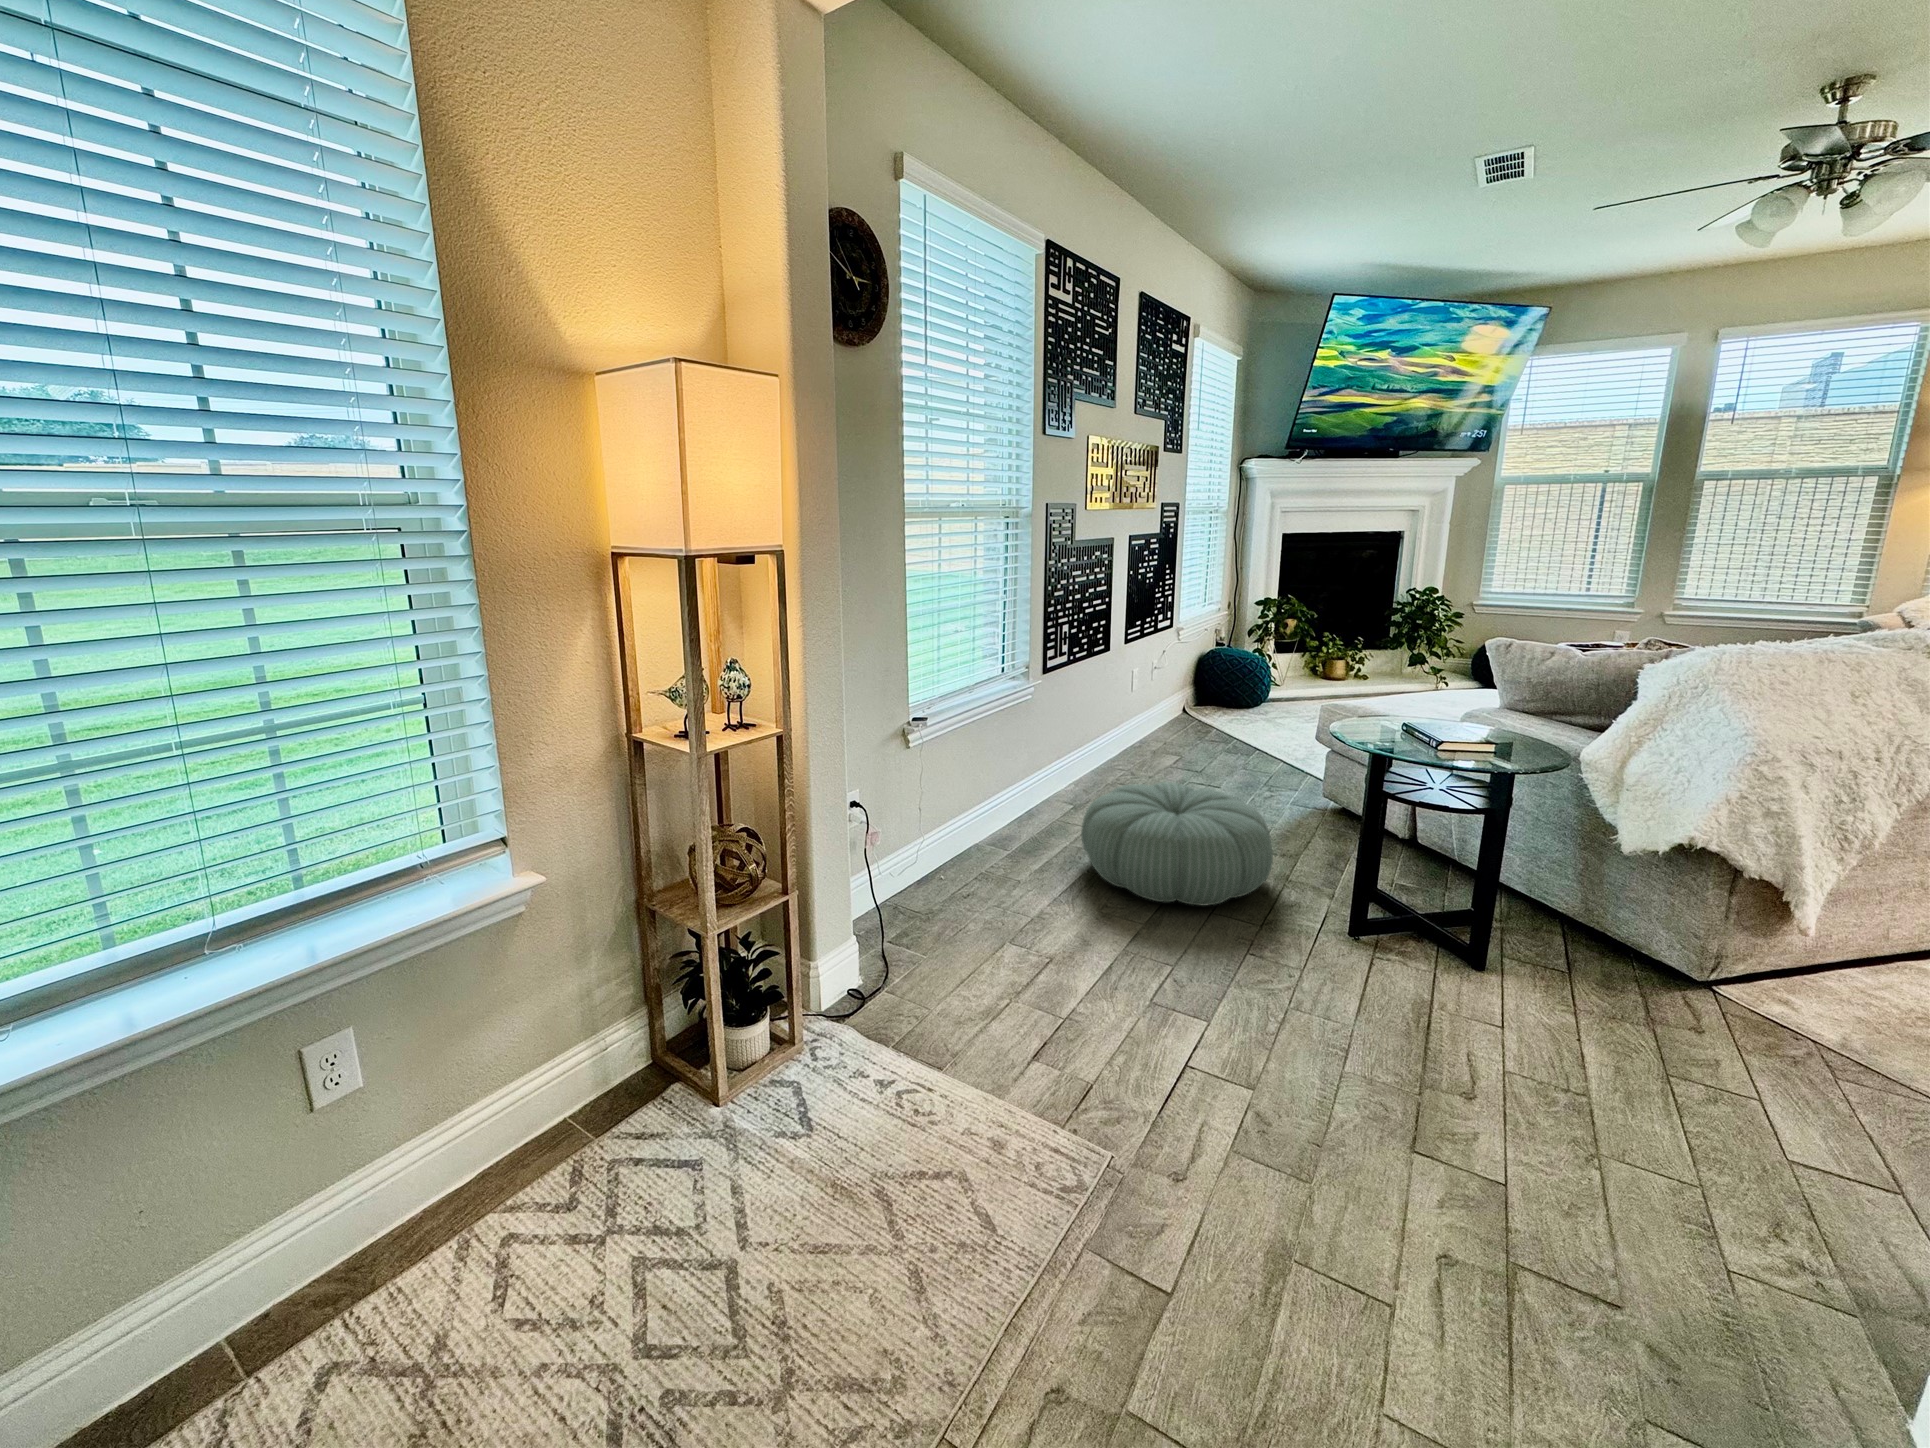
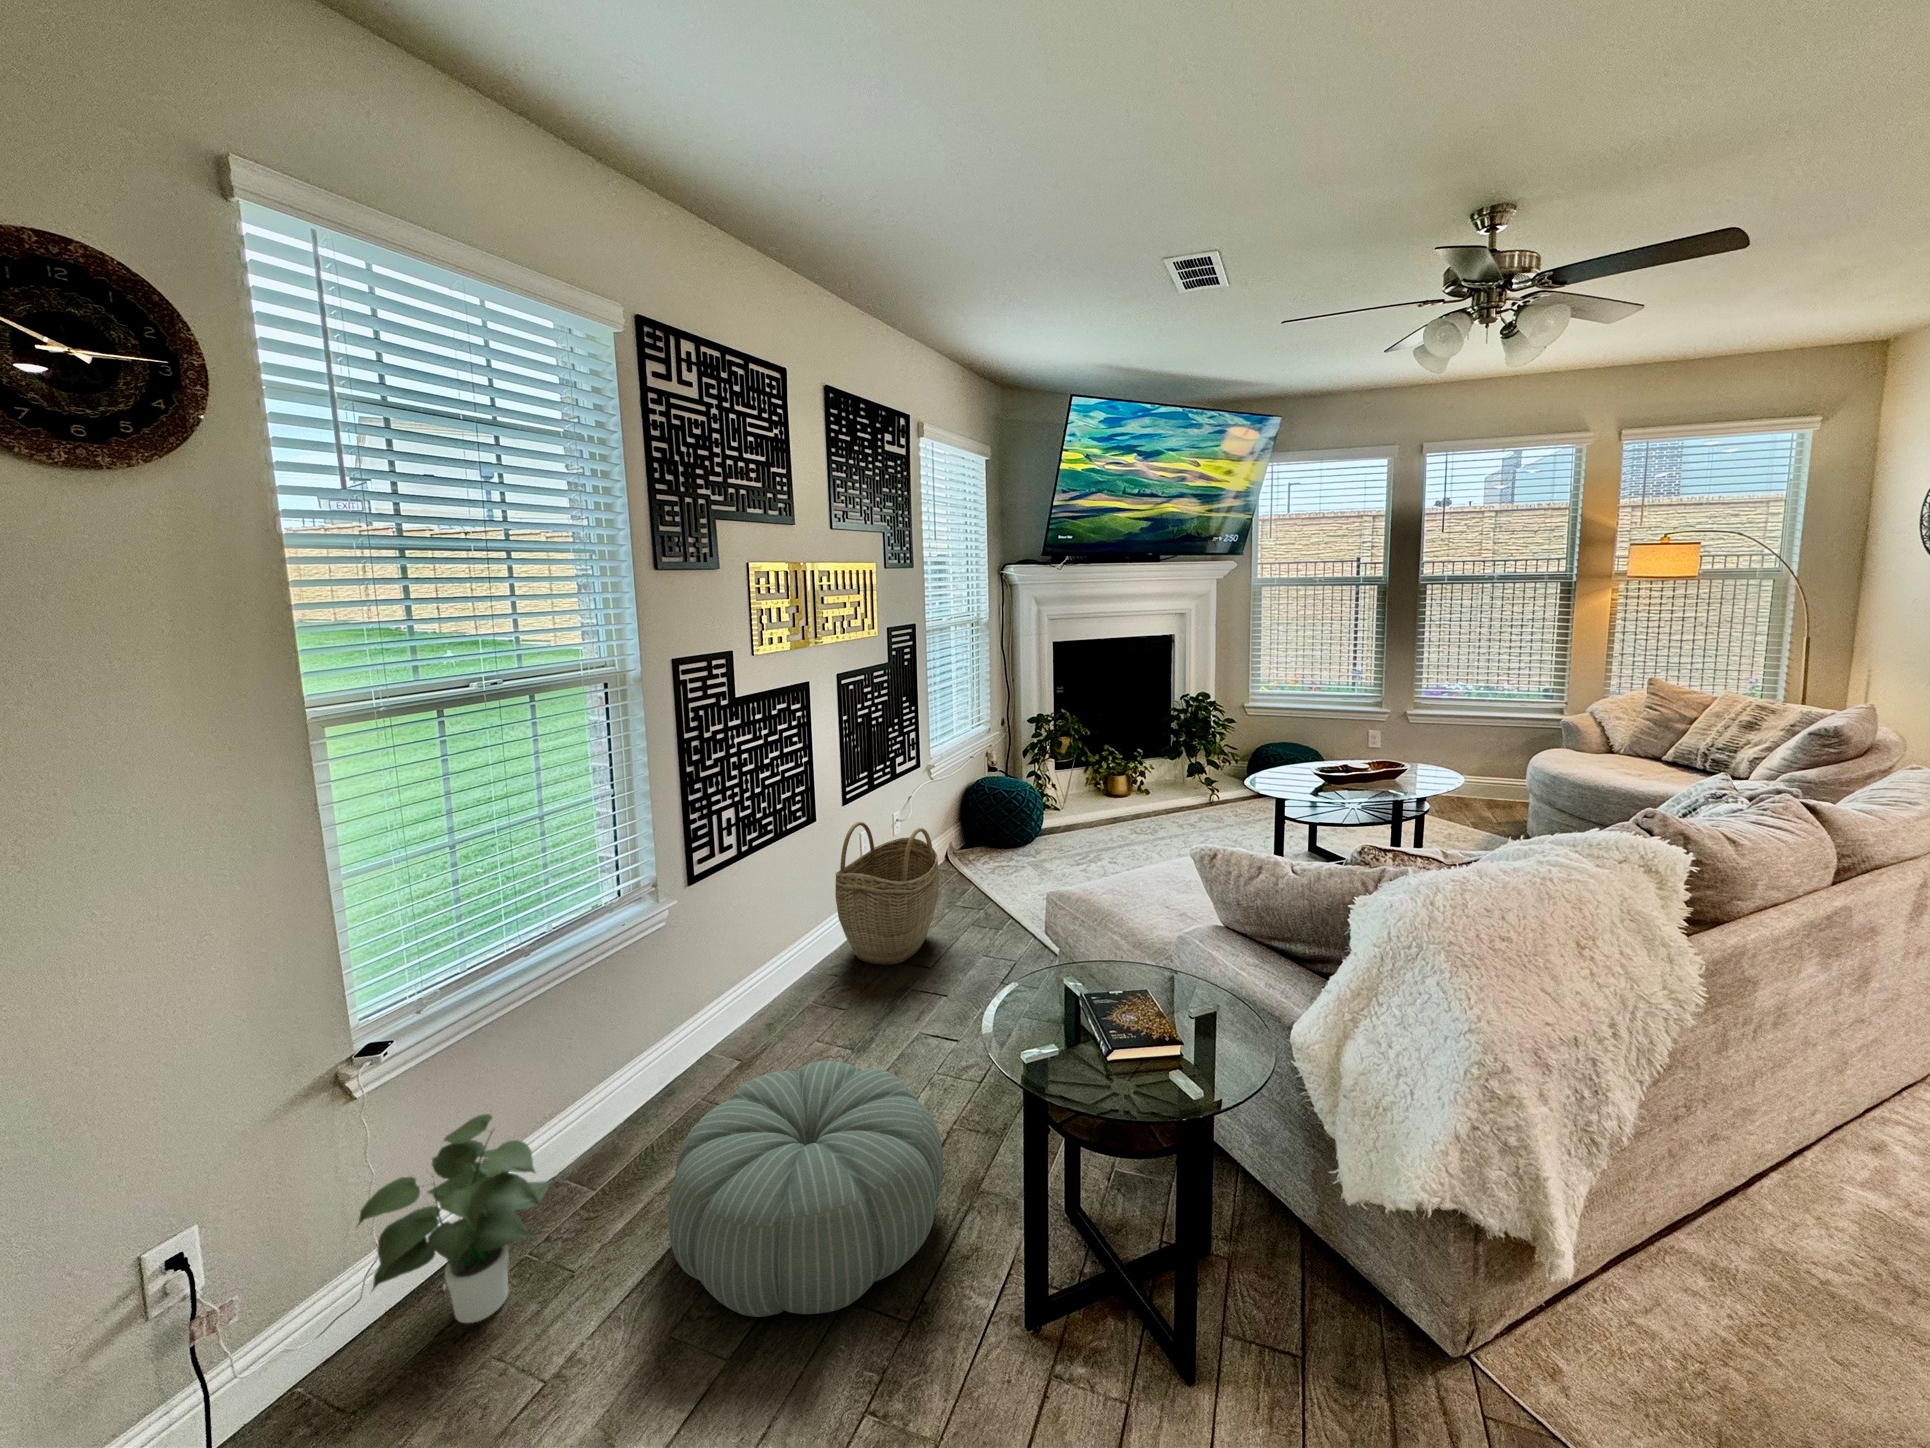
woven basket: none [1122,656,1203,766] -> present [835,822,939,965]
potted plant: none [922,772,1016,886] -> present [357,1114,552,1323]

